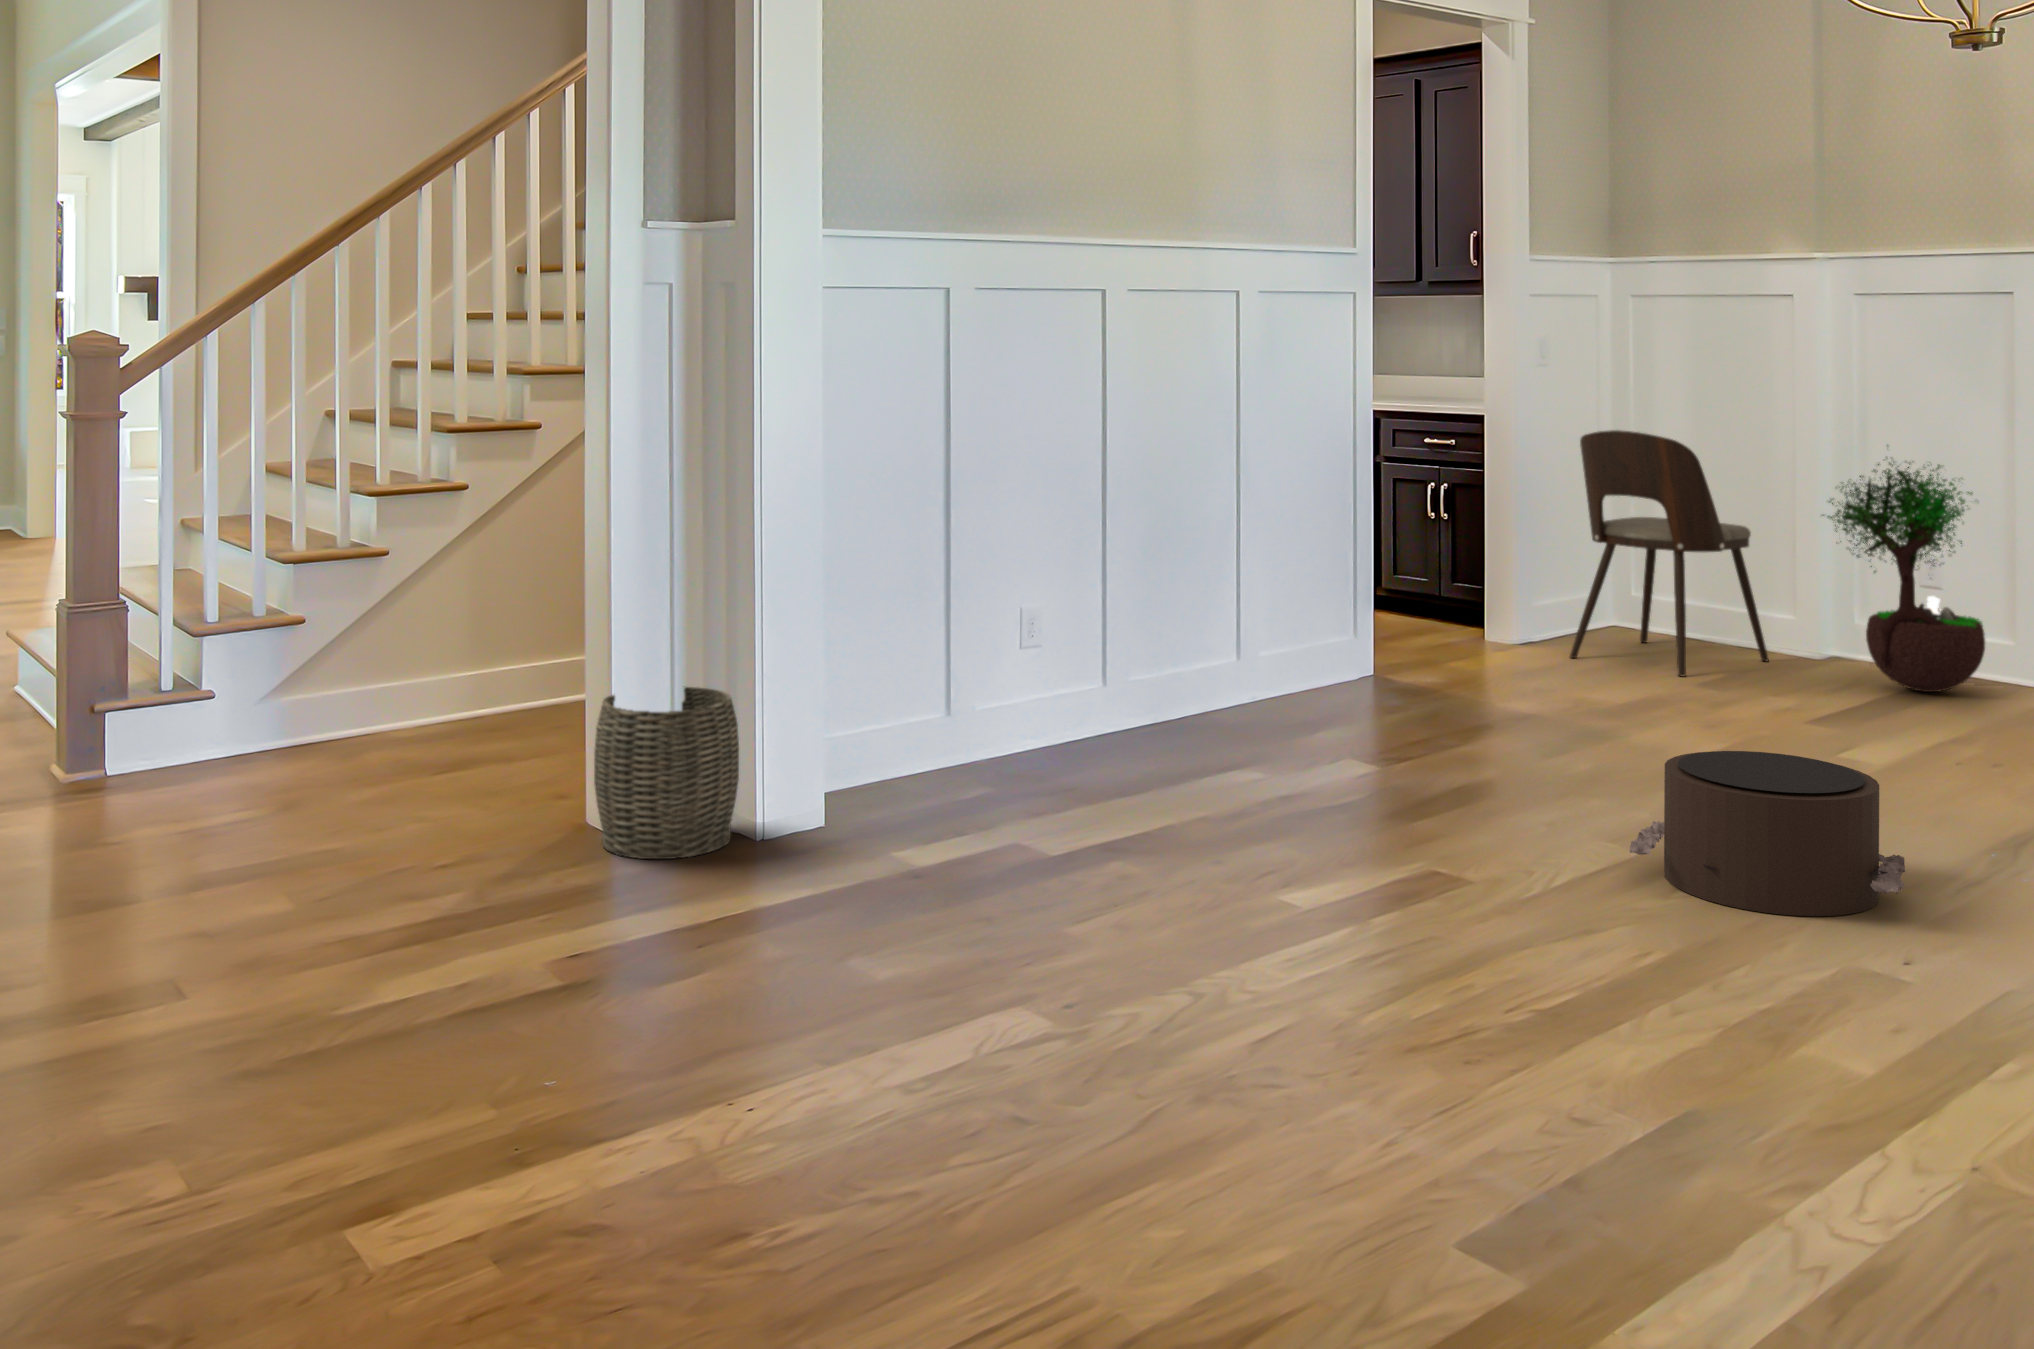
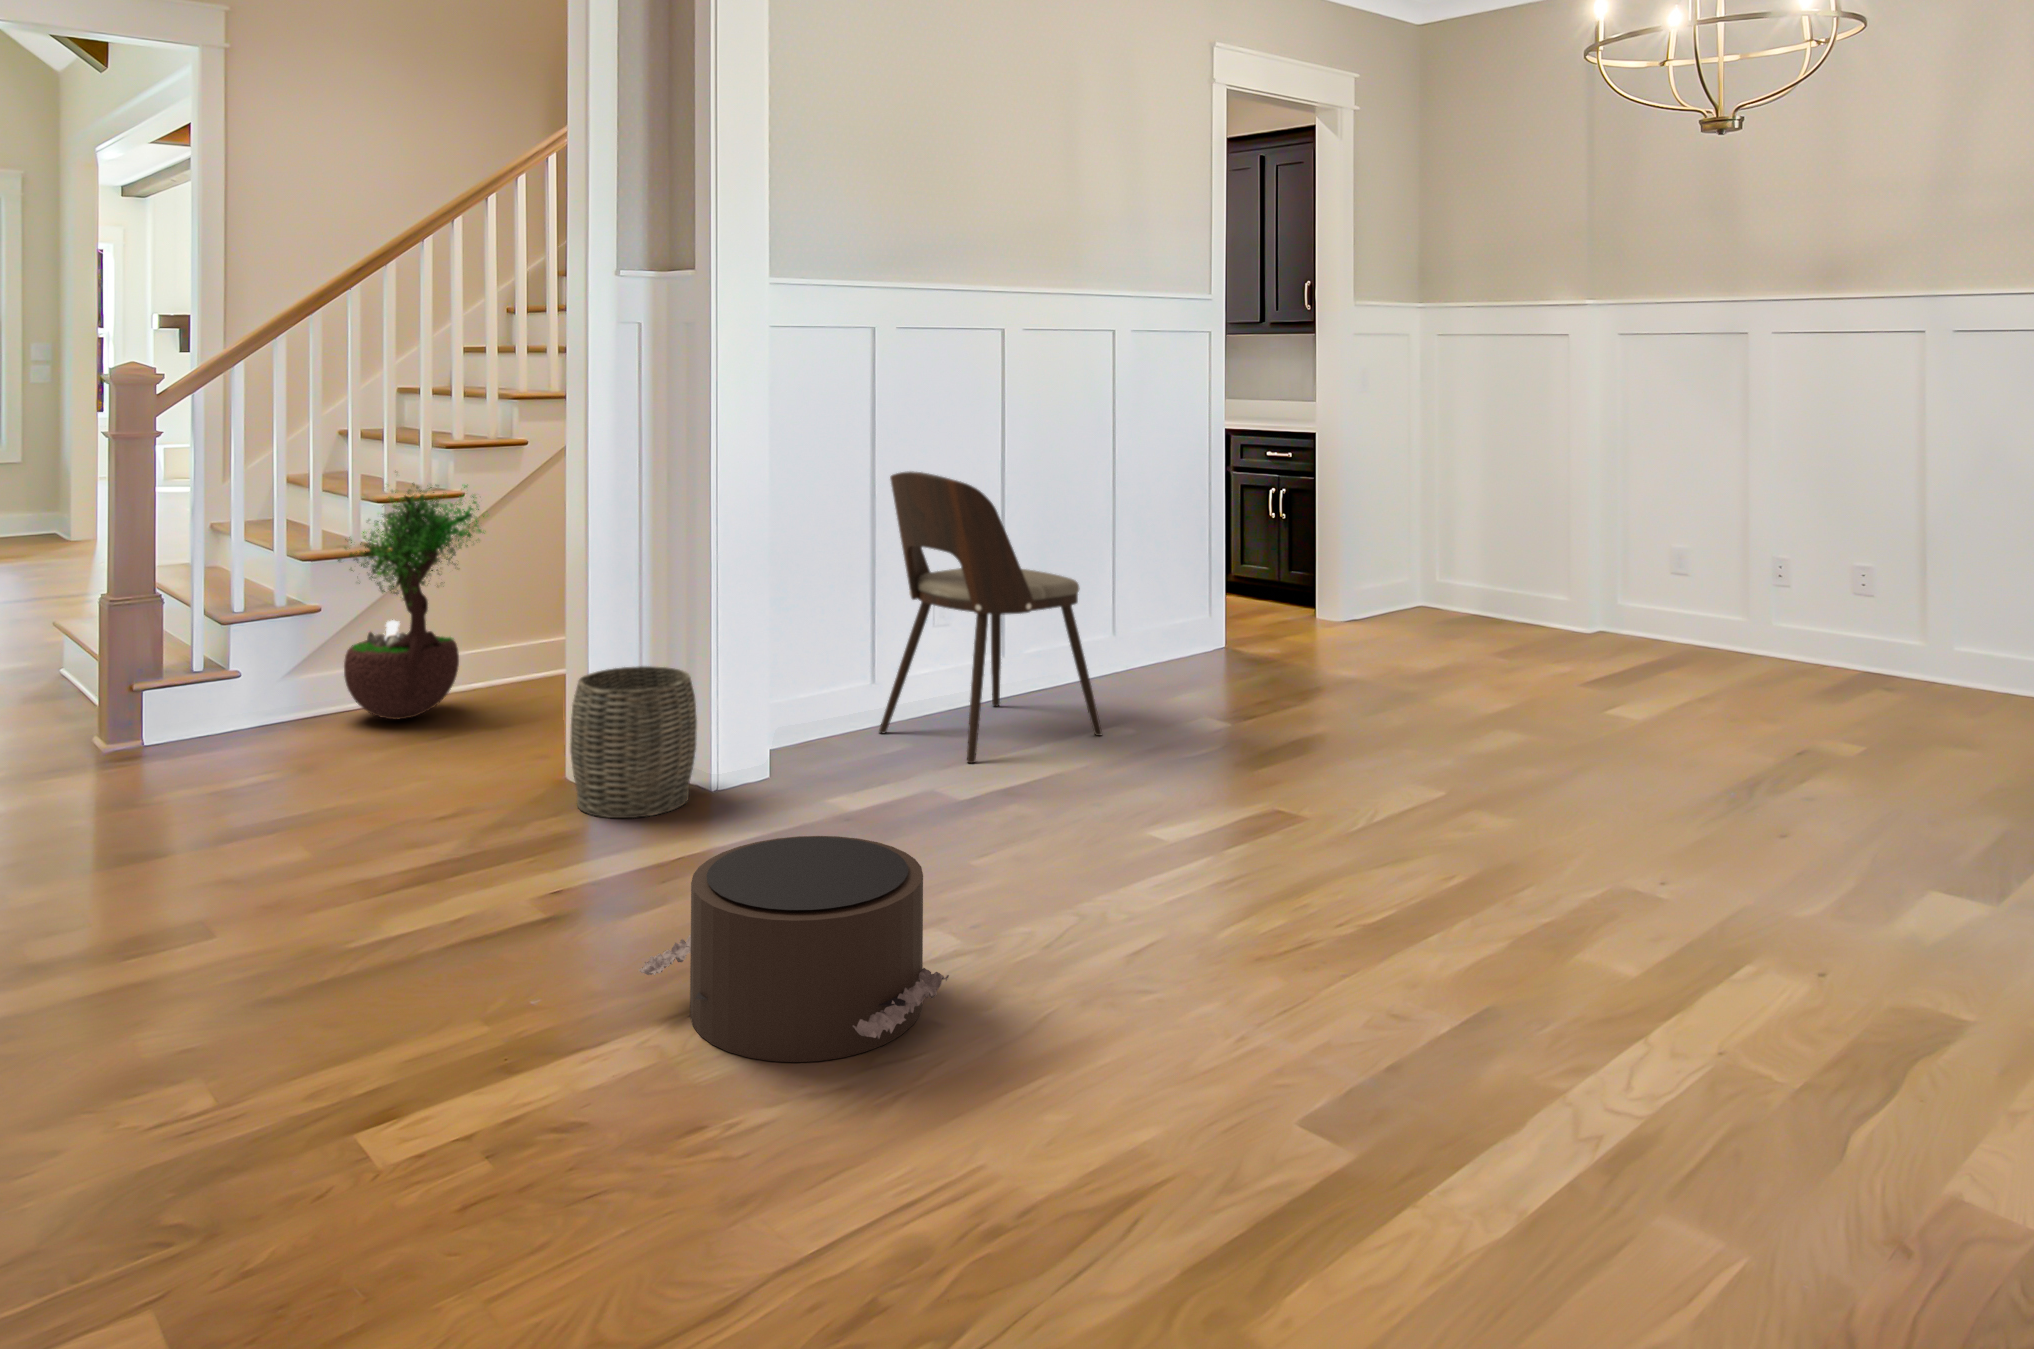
dining chair: present [1569,430,1769,676] -> present [879,471,1102,763]
potted tree: present [1823,461,1985,692] -> present [338,483,488,719]
pouf: present [1629,751,1905,916] -> present [639,836,949,1062]

